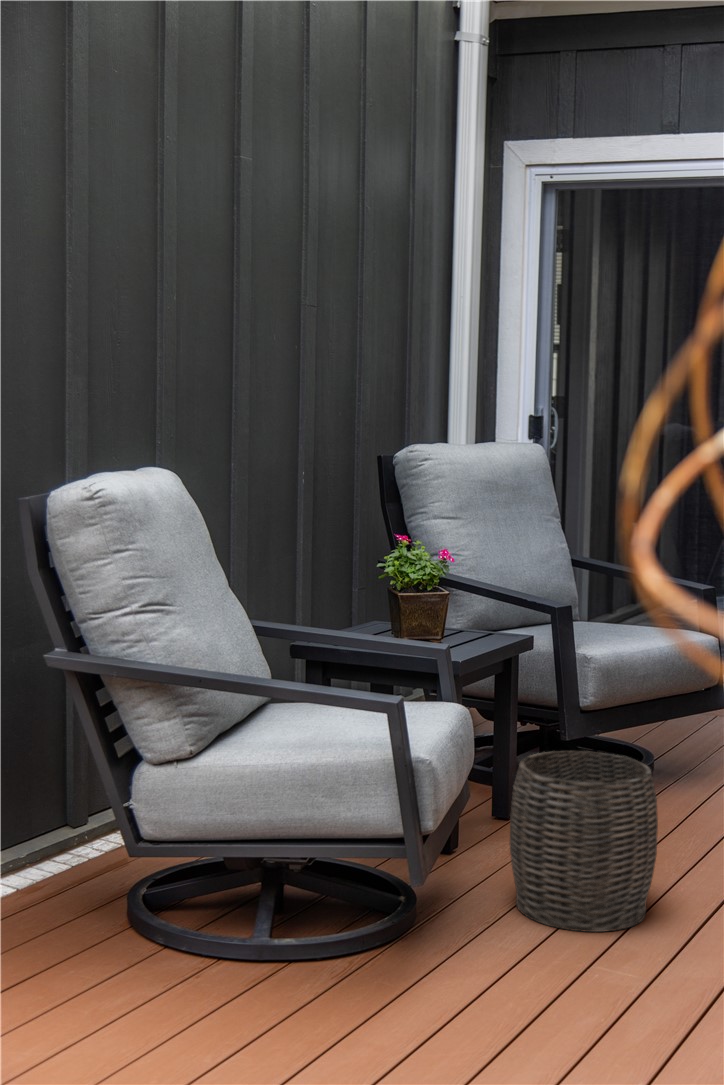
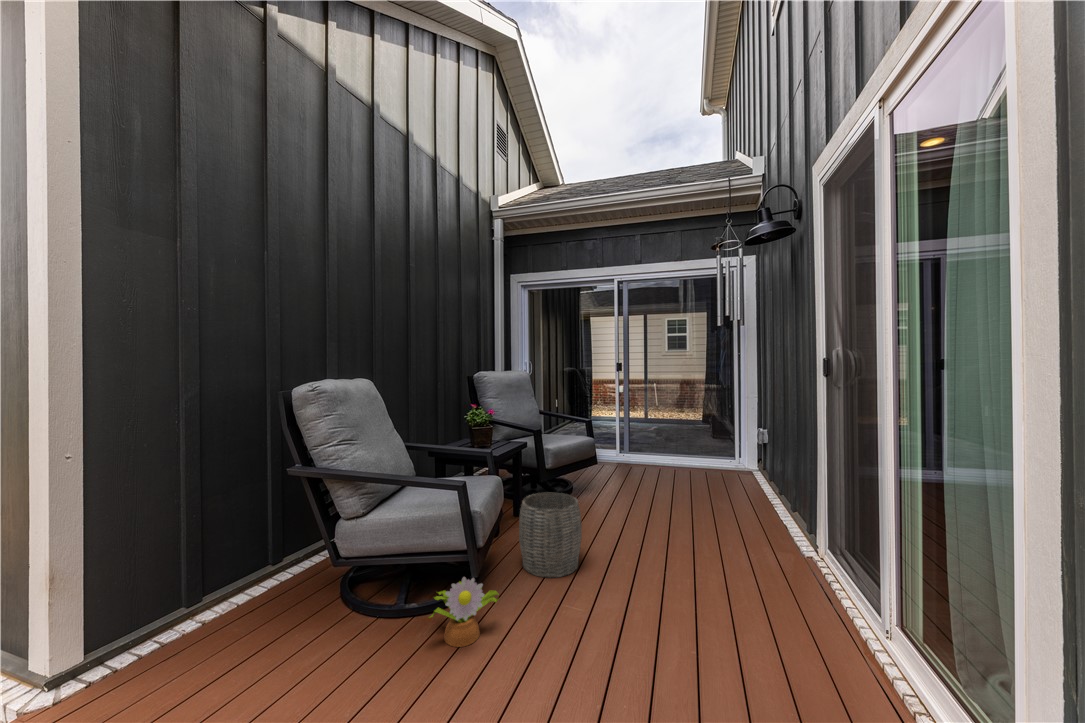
decorative plant: none [327,882,468,1016] -> present [429,577,498,647]

